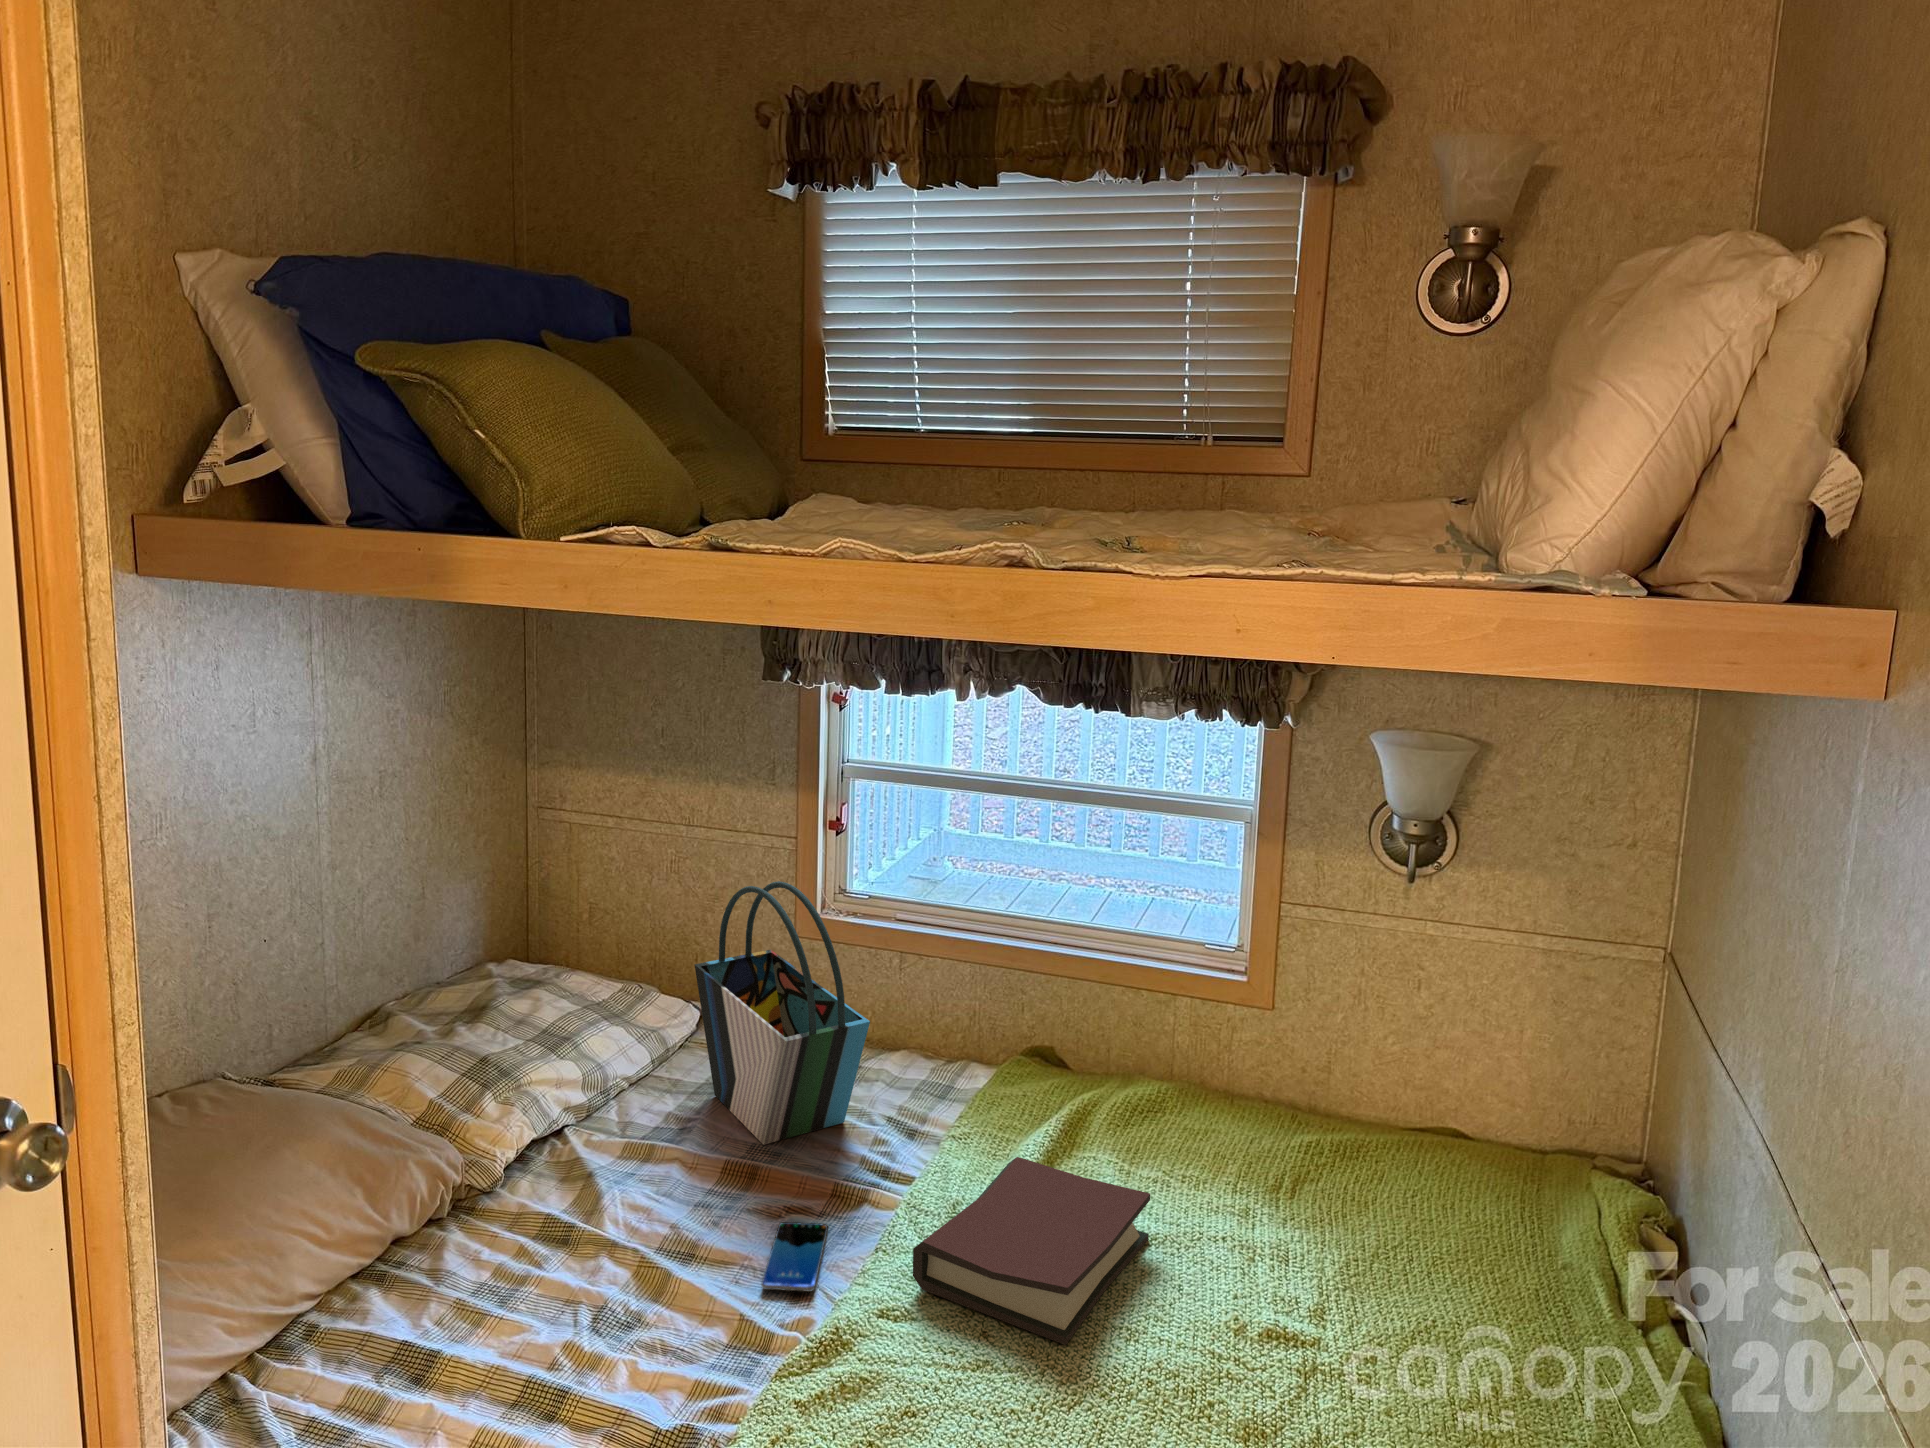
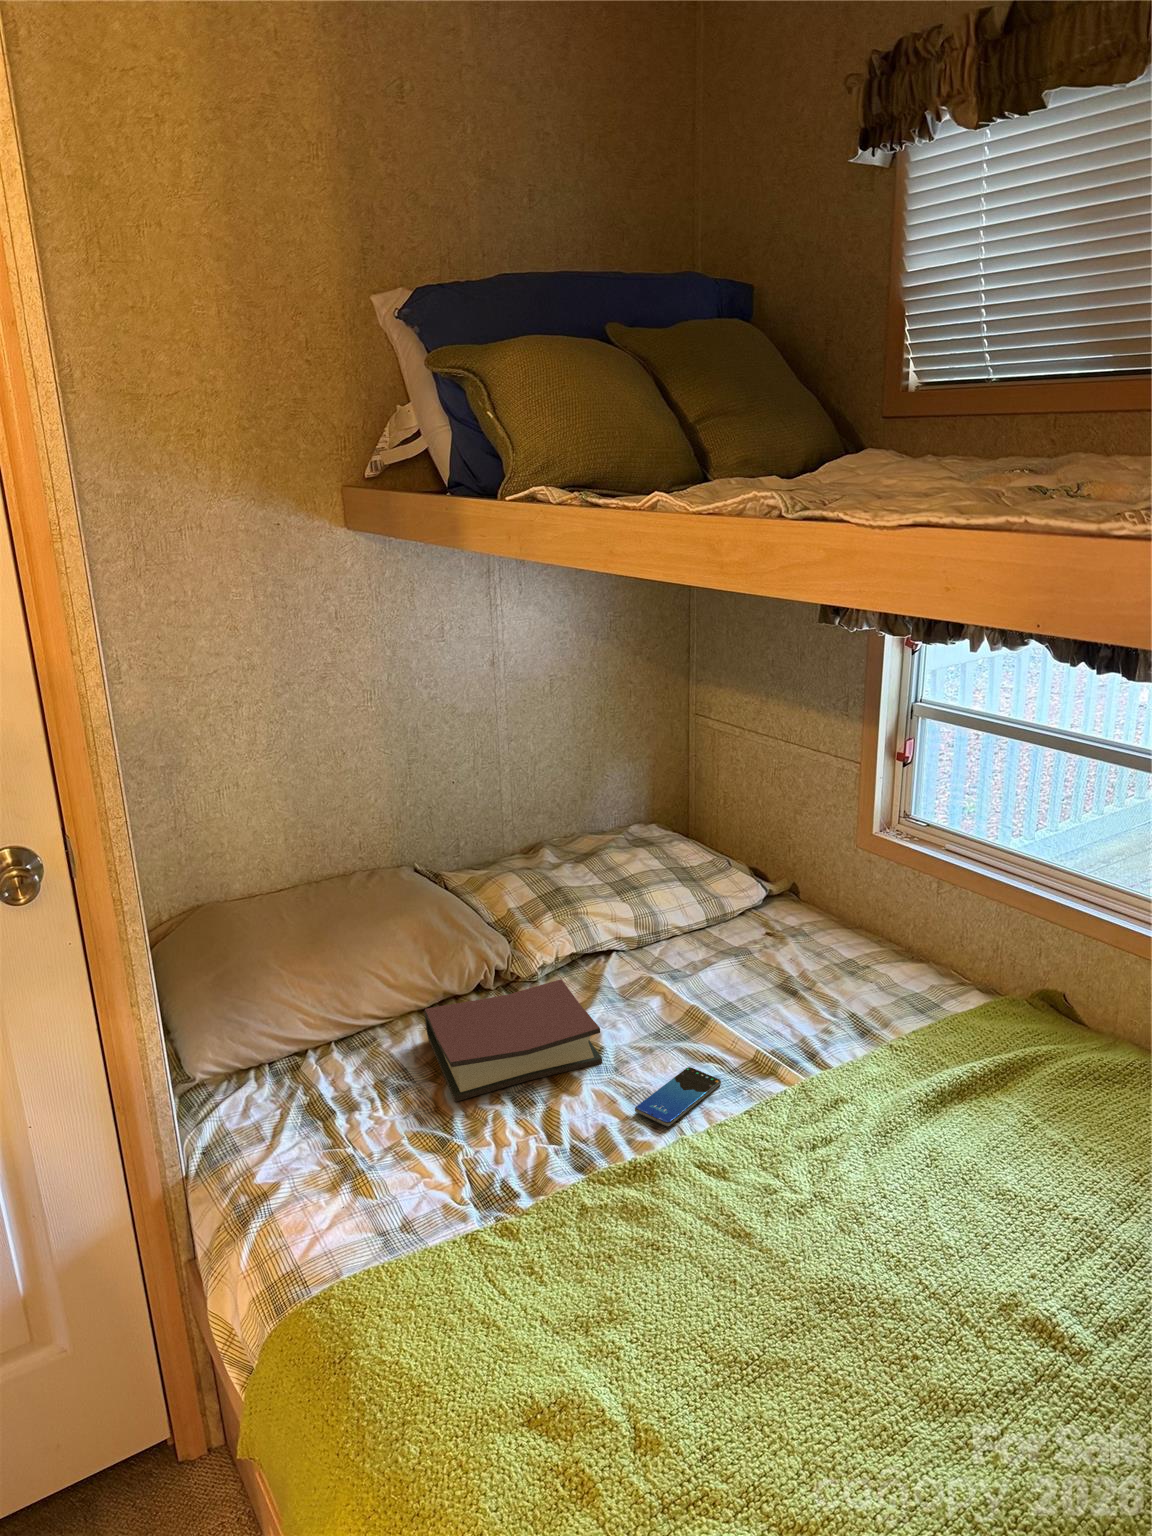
tote bag: present [695,881,870,1145] -> none [725,792,811,1005]
hardback book: present [913,1157,1150,1345] -> present [424,979,602,1102]

